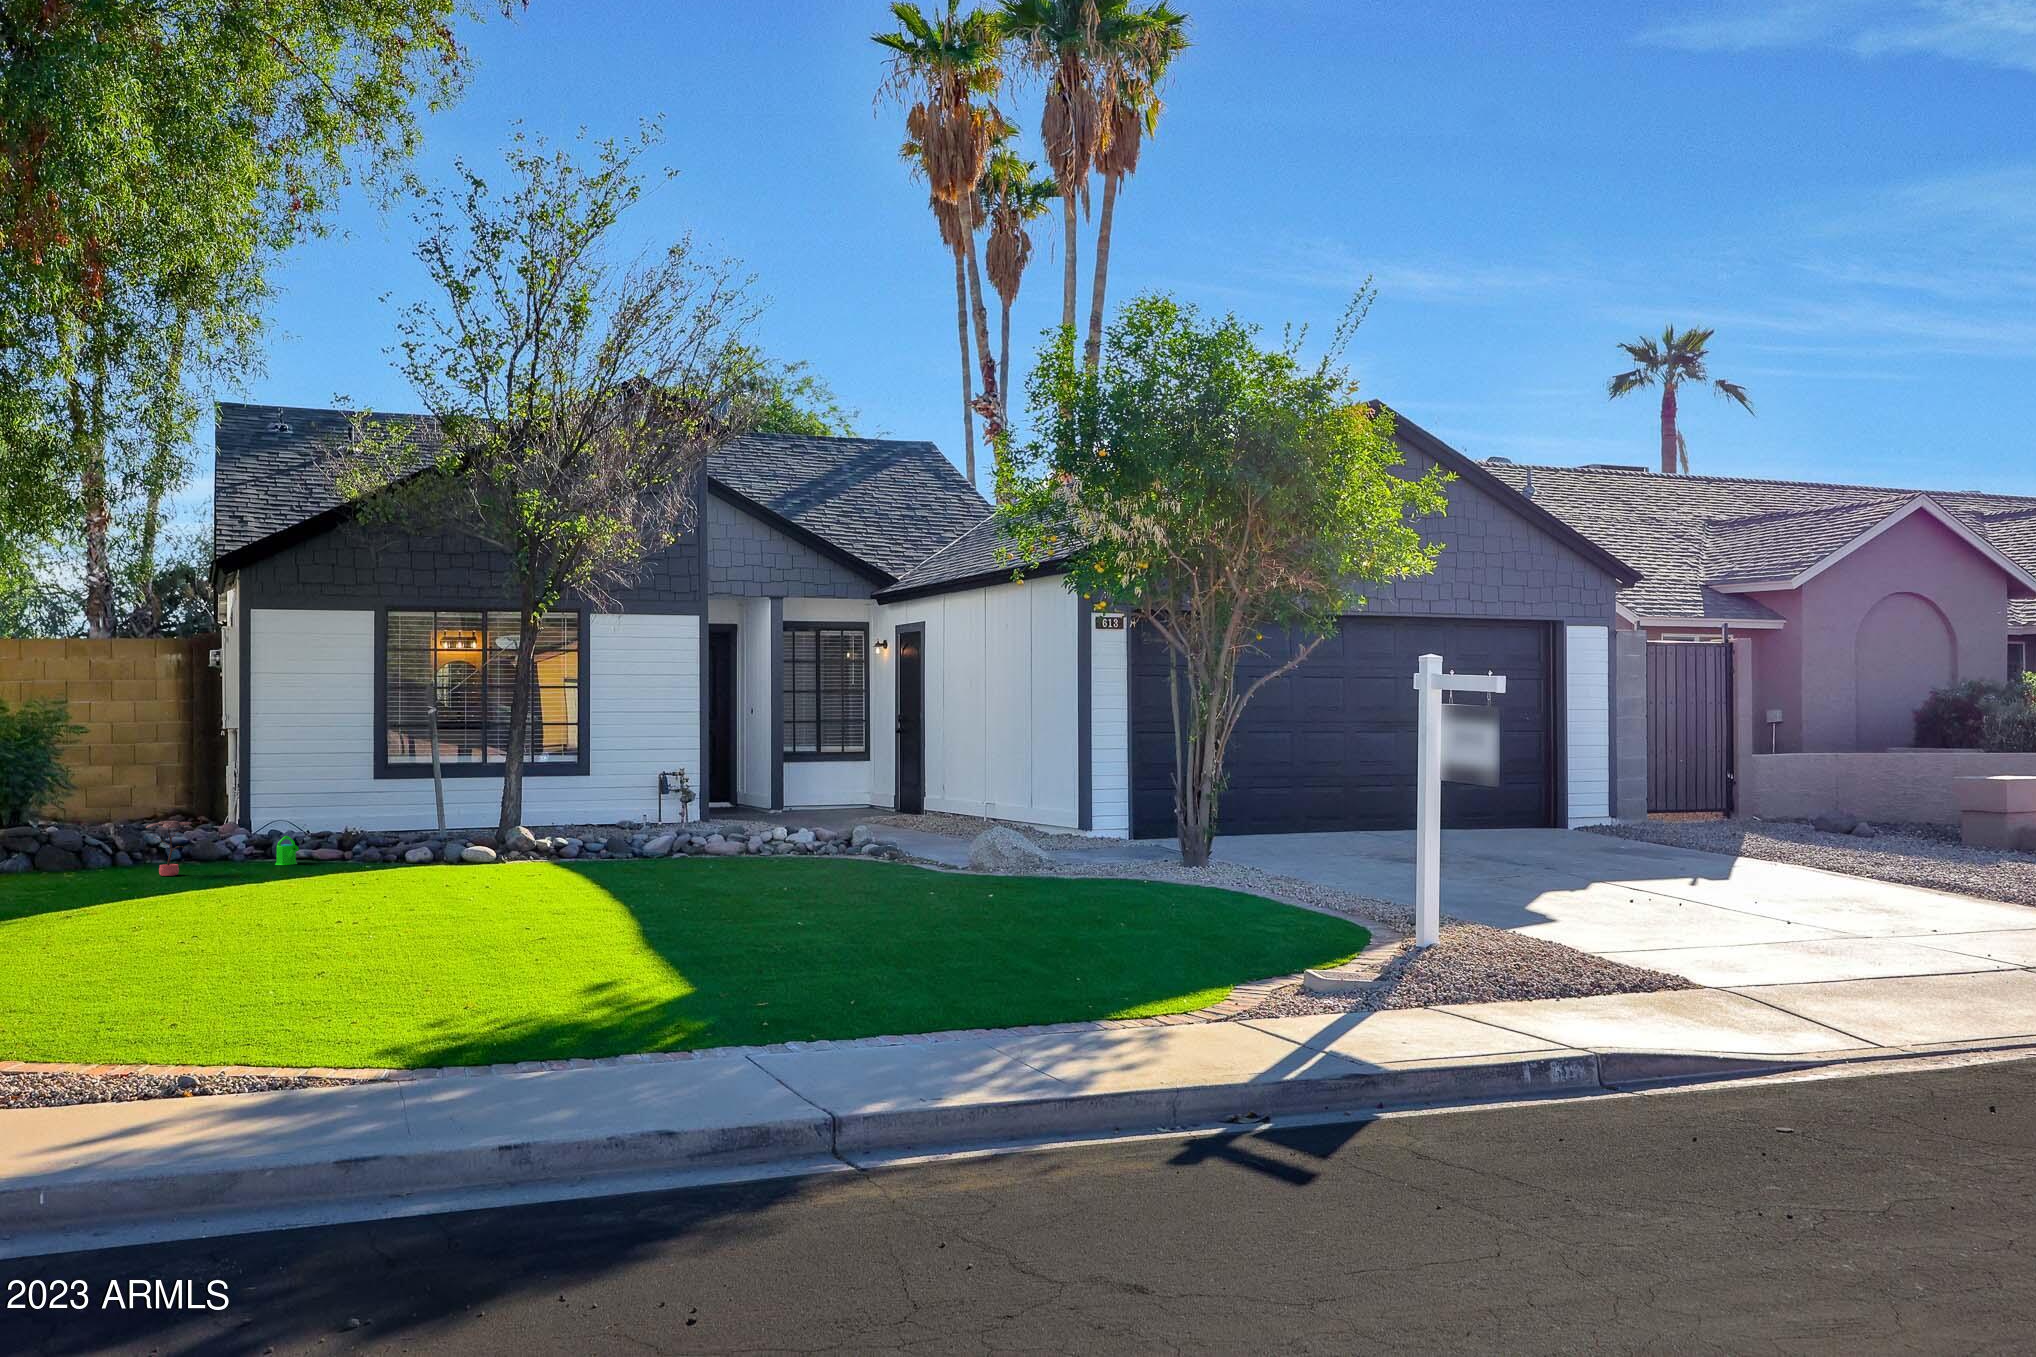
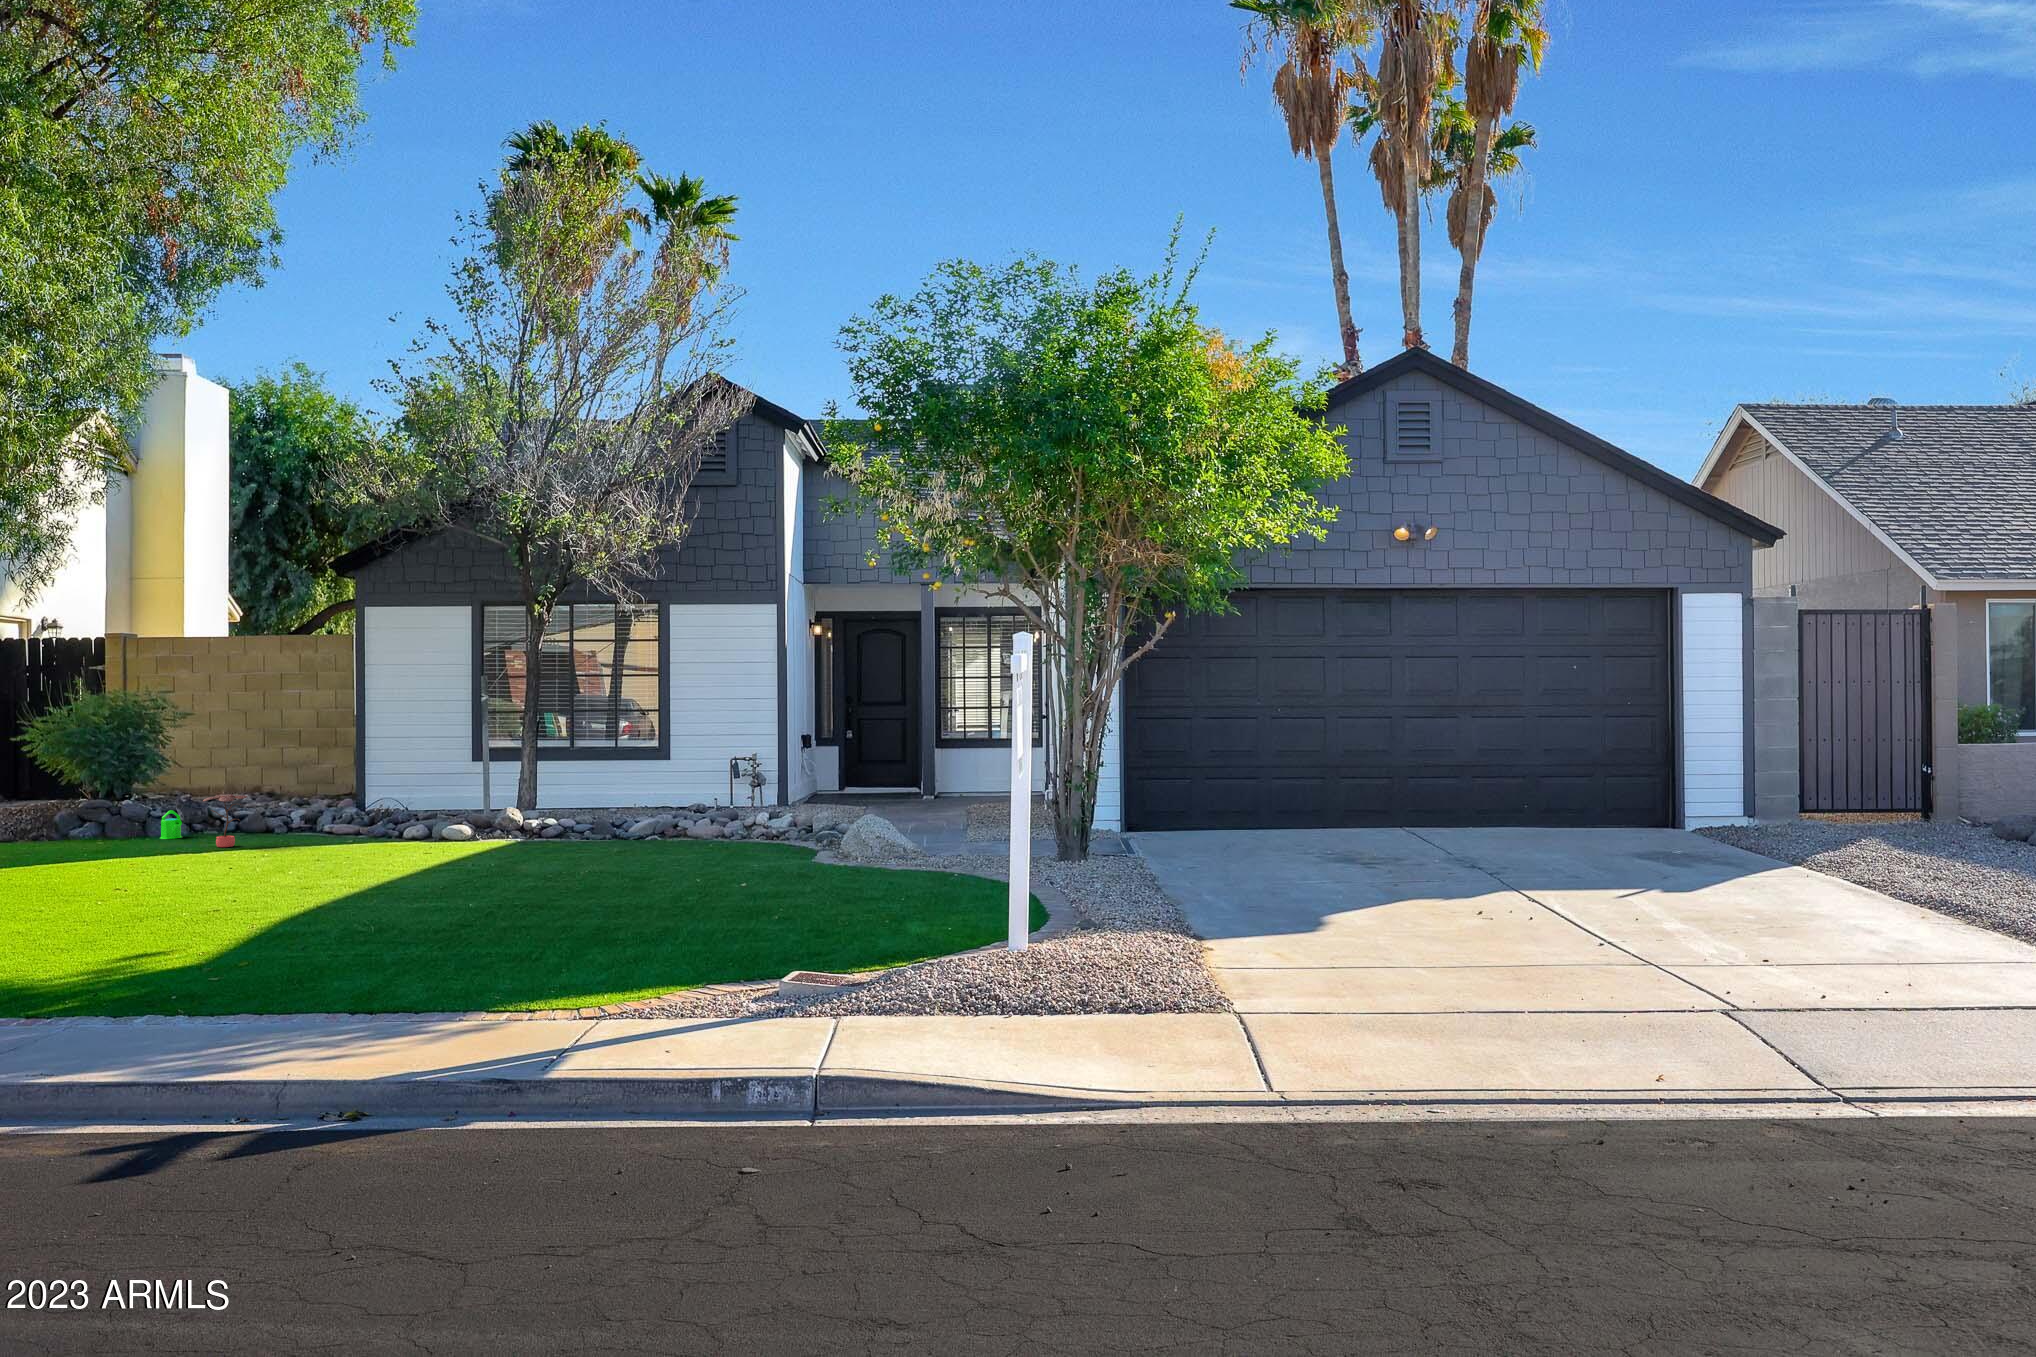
watering can: present [275,836,299,865] -> present [160,810,182,839]

